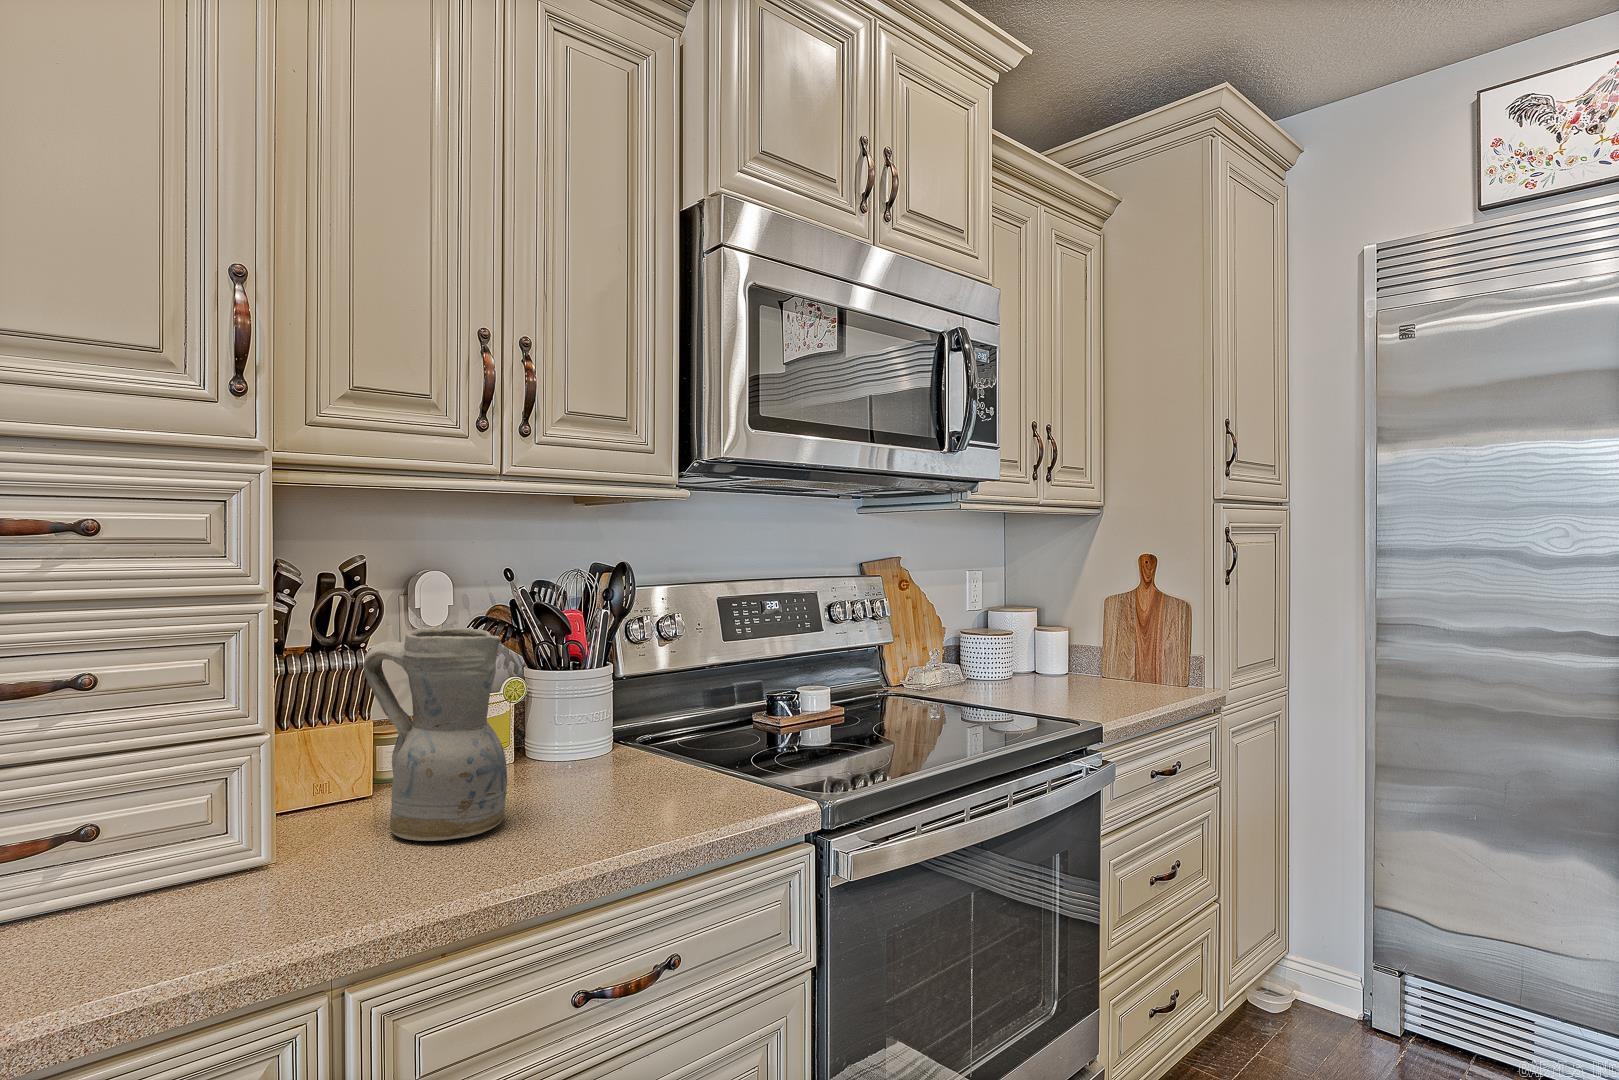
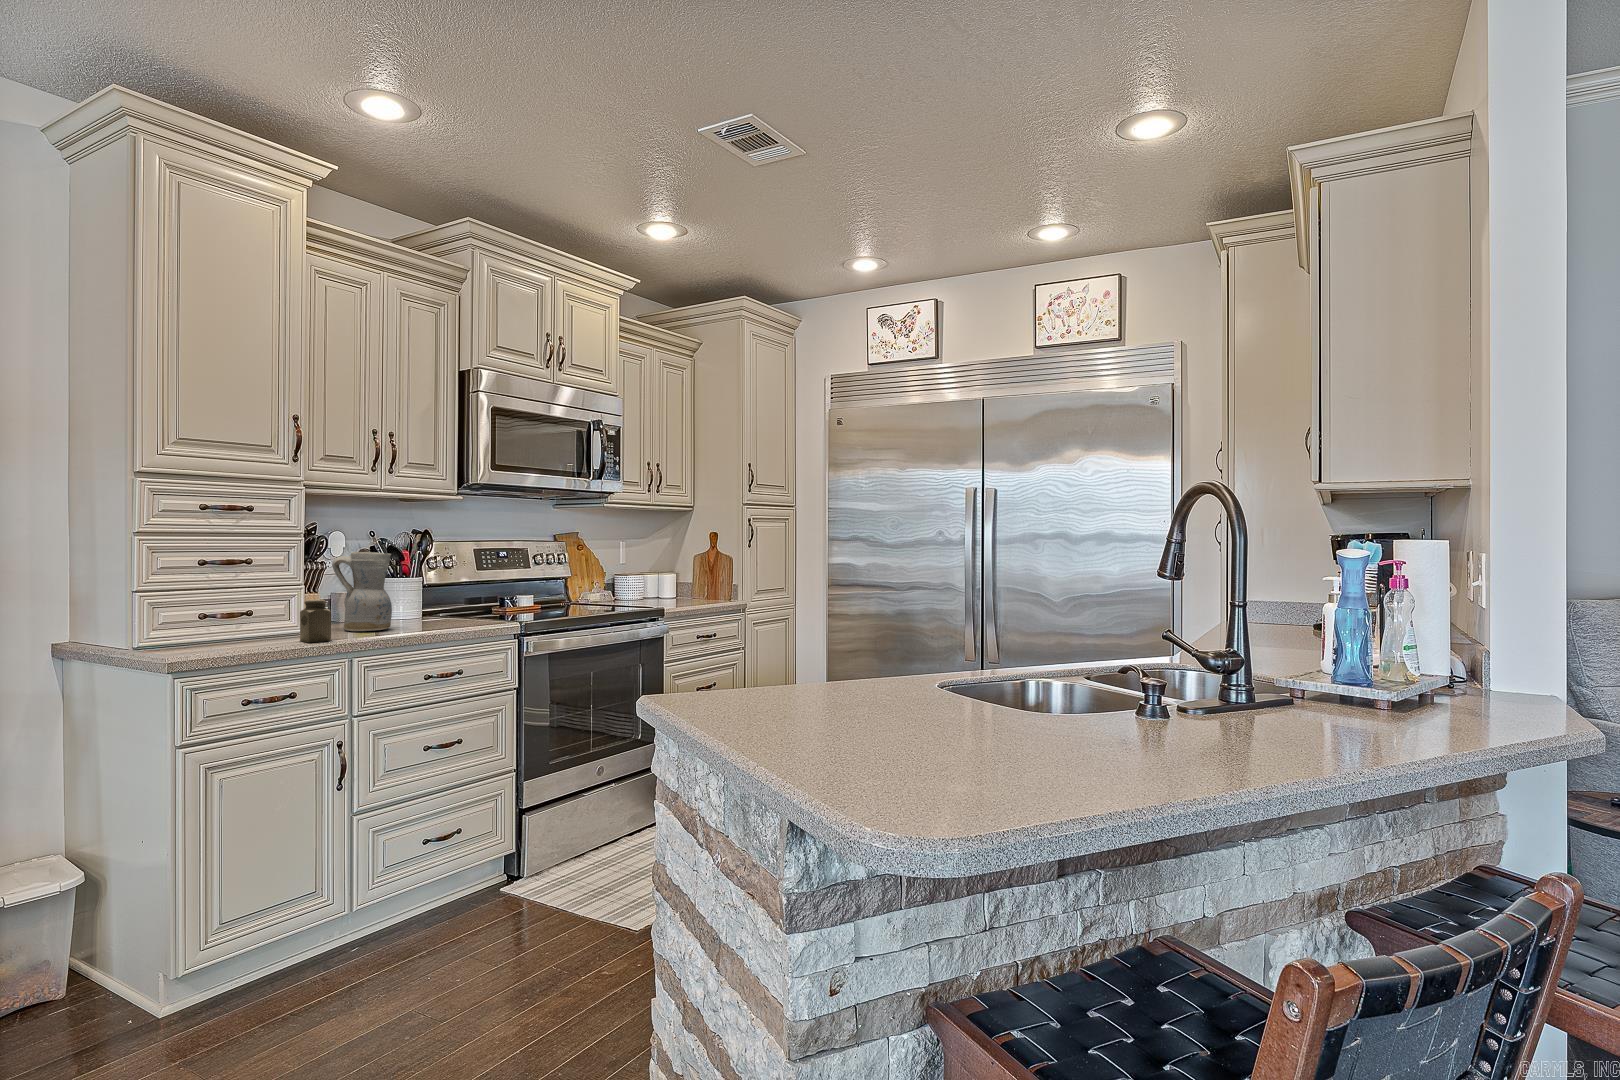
salt shaker: none [215,786,293,929] -> present [300,599,331,642]

